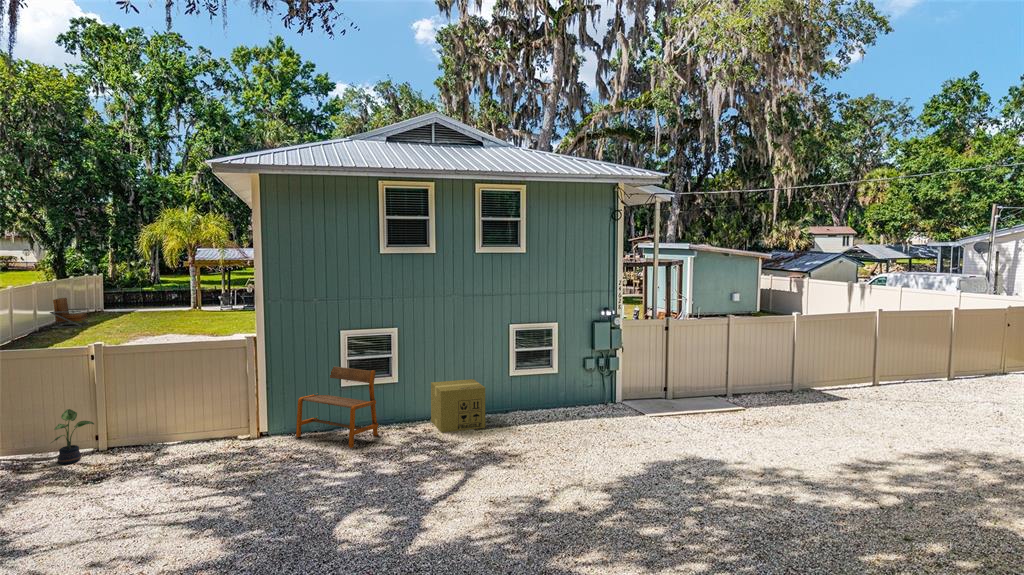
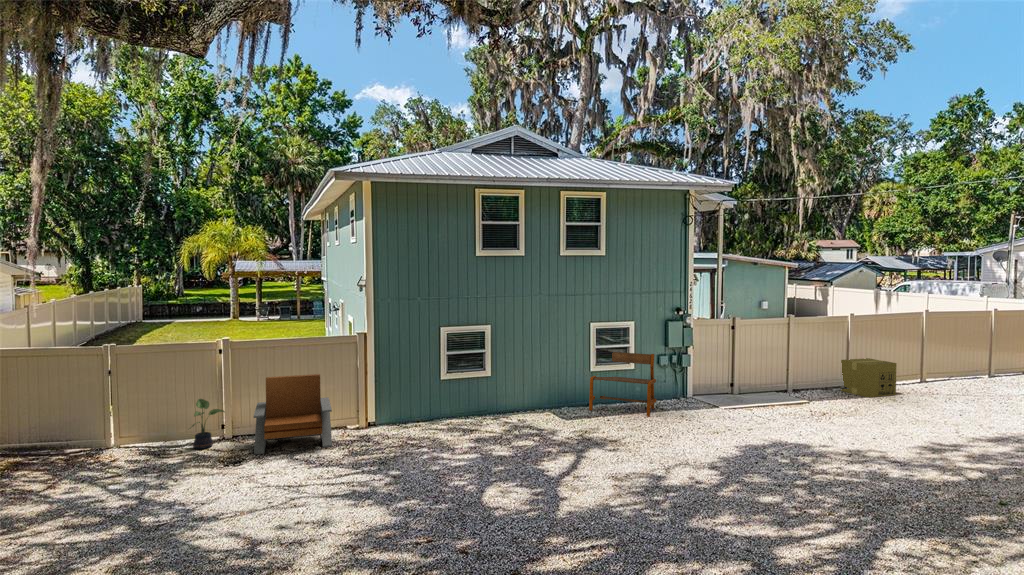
lounge chair: present [50,298,89,328] -> present [254,374,332,454]
bench: present [296,366,378,448] -> present [589,352,656,417]
cardboard box: present [431,379,485,432] -> present [841,358,897,397]

